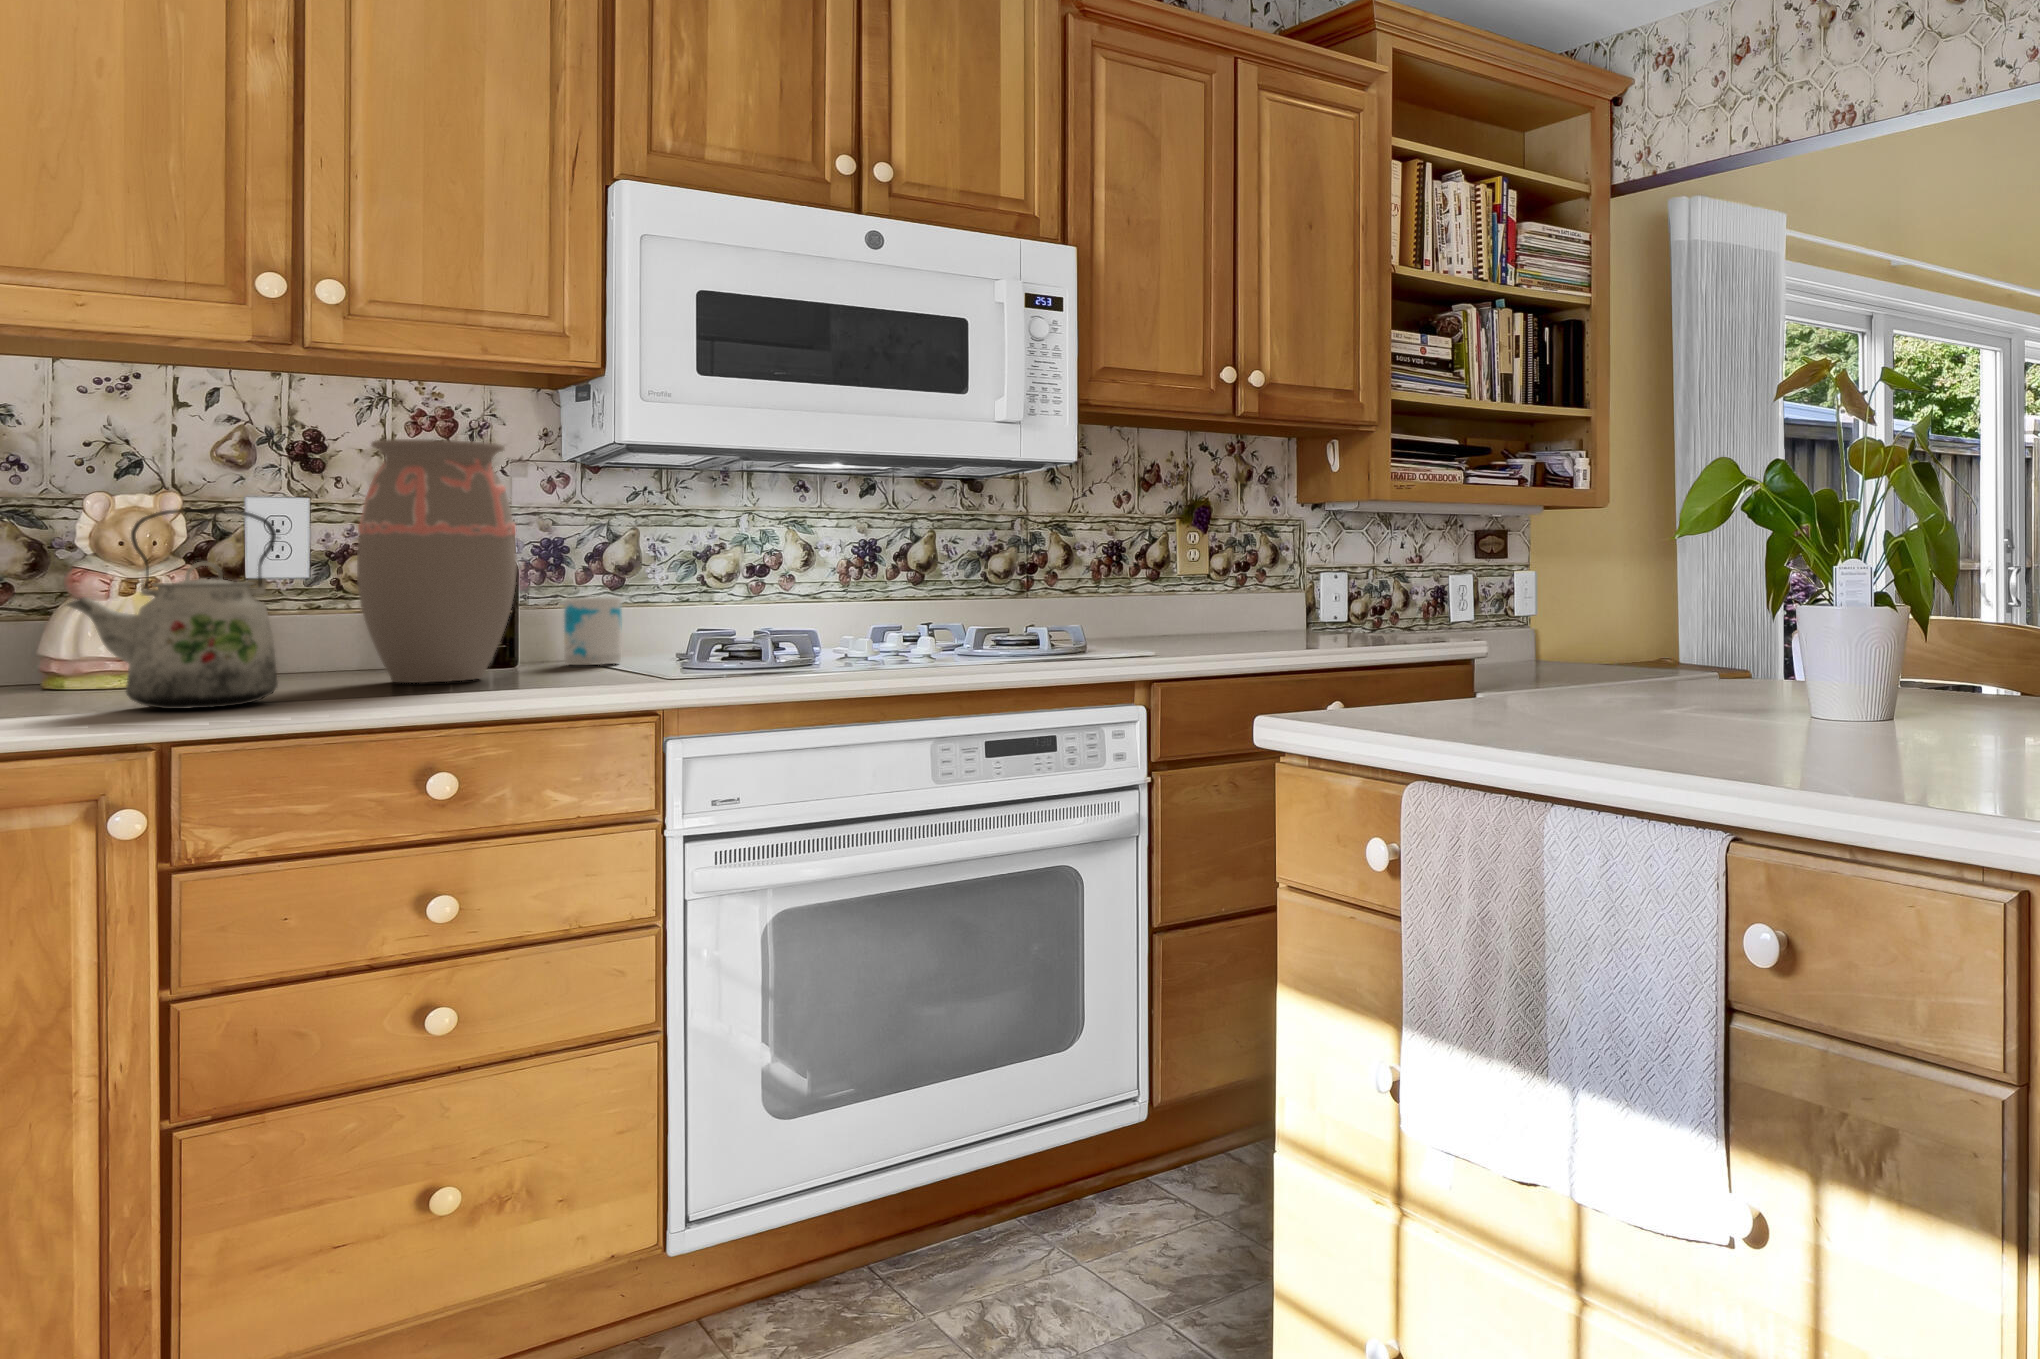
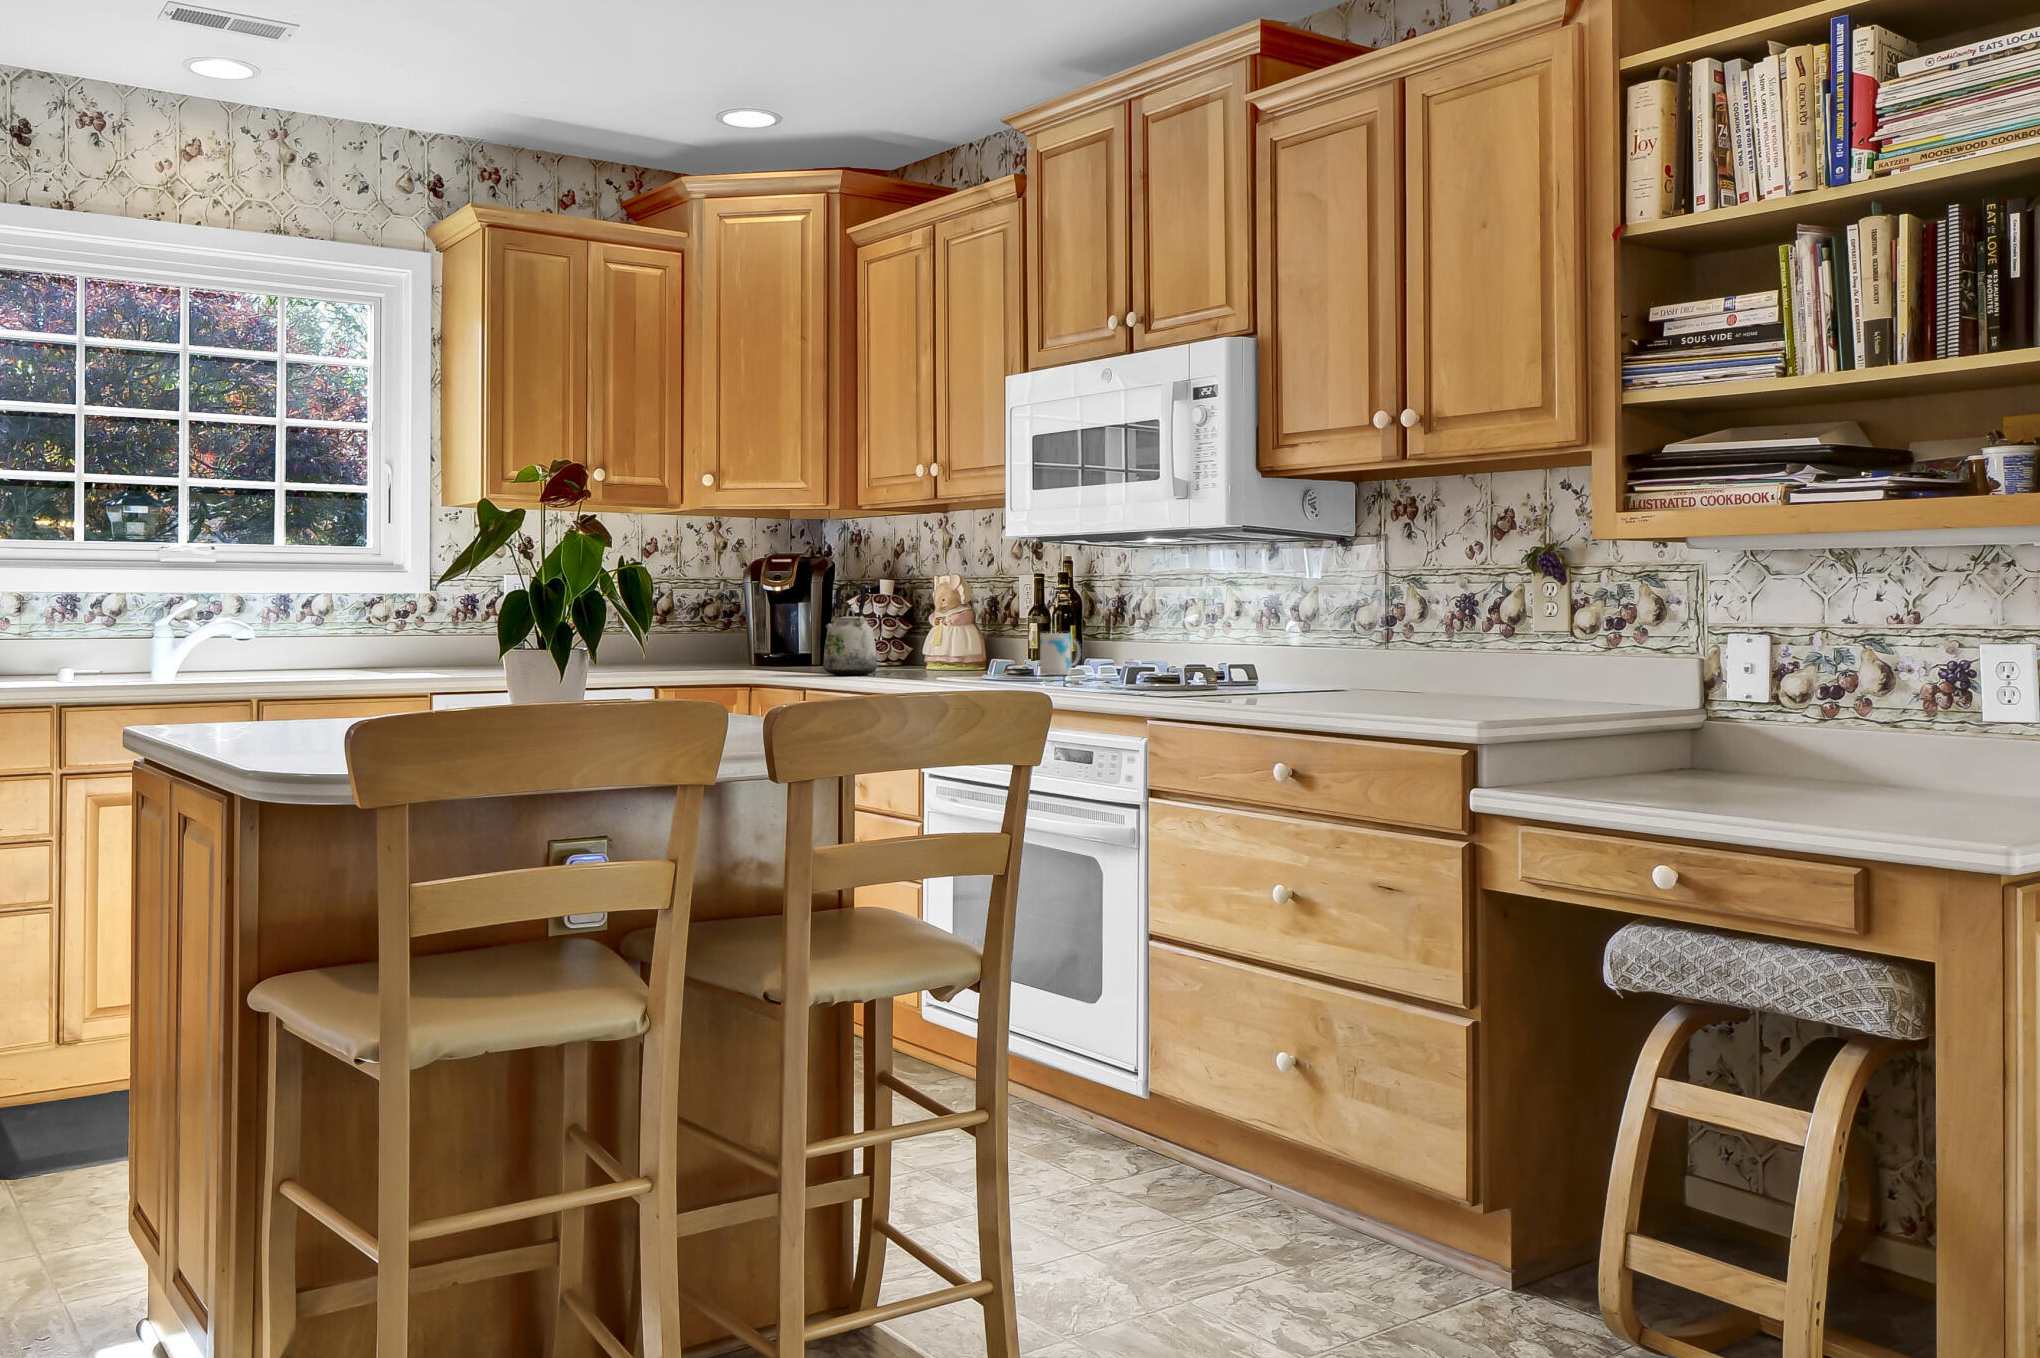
decorative vase: present [357,439,517,683] -> none [923,543,995,675]

